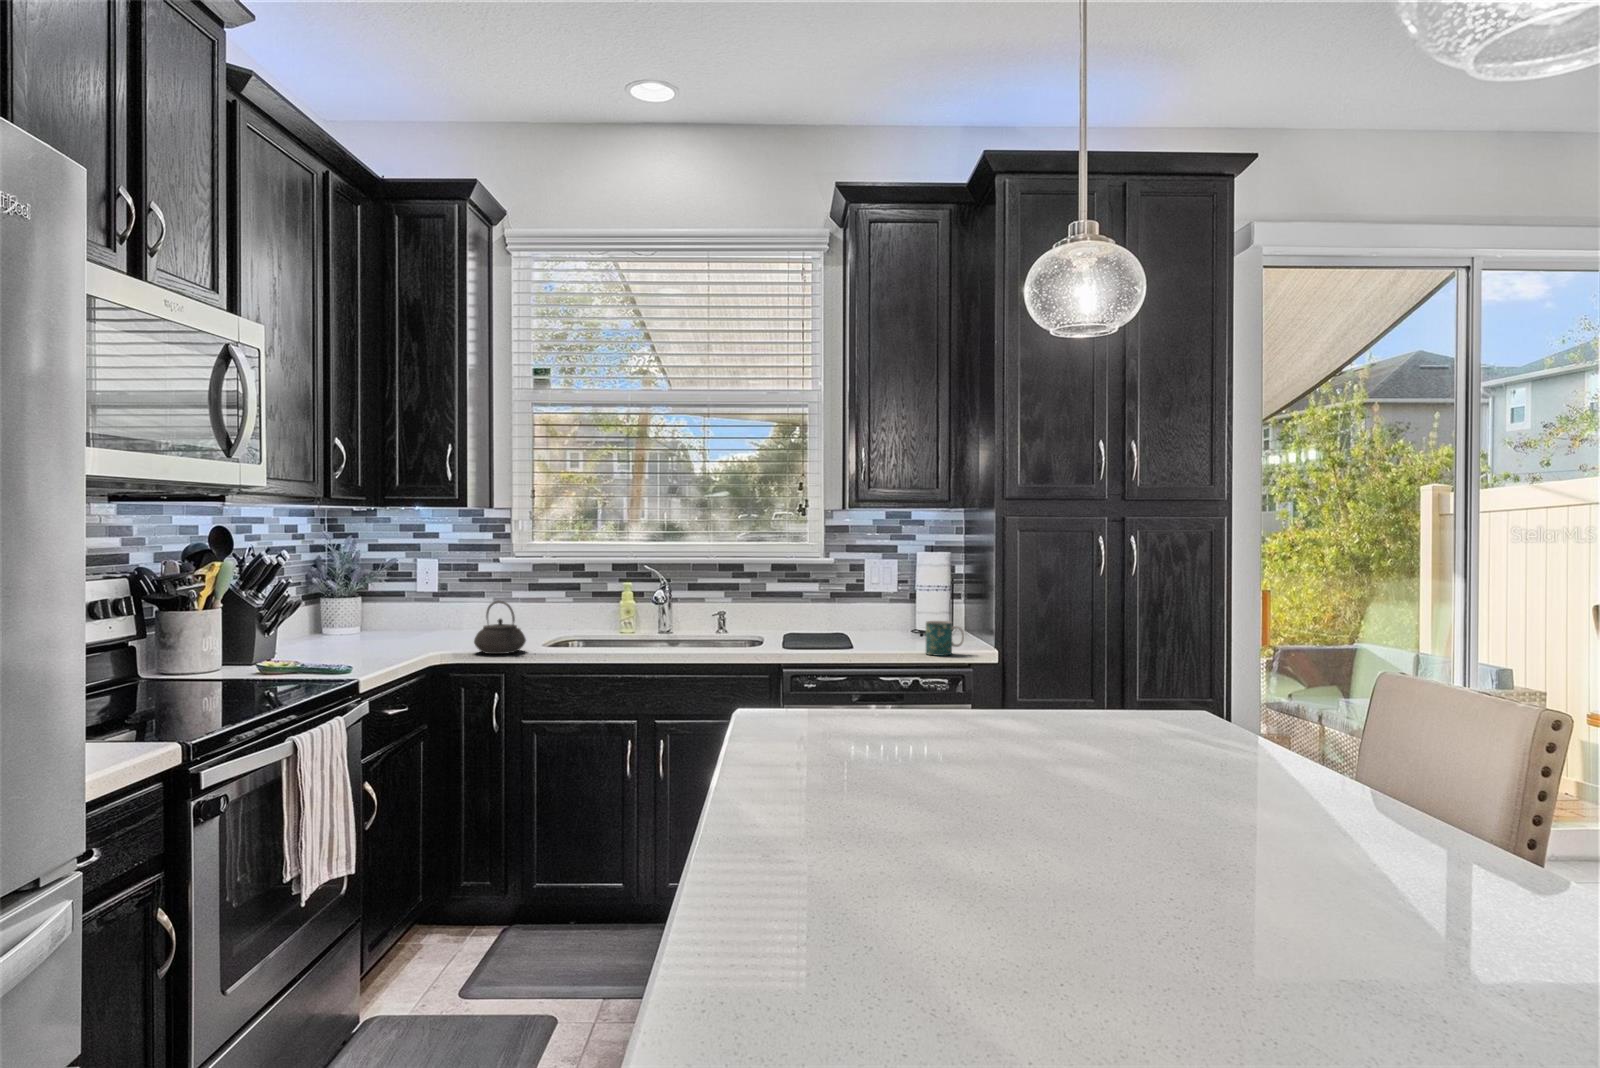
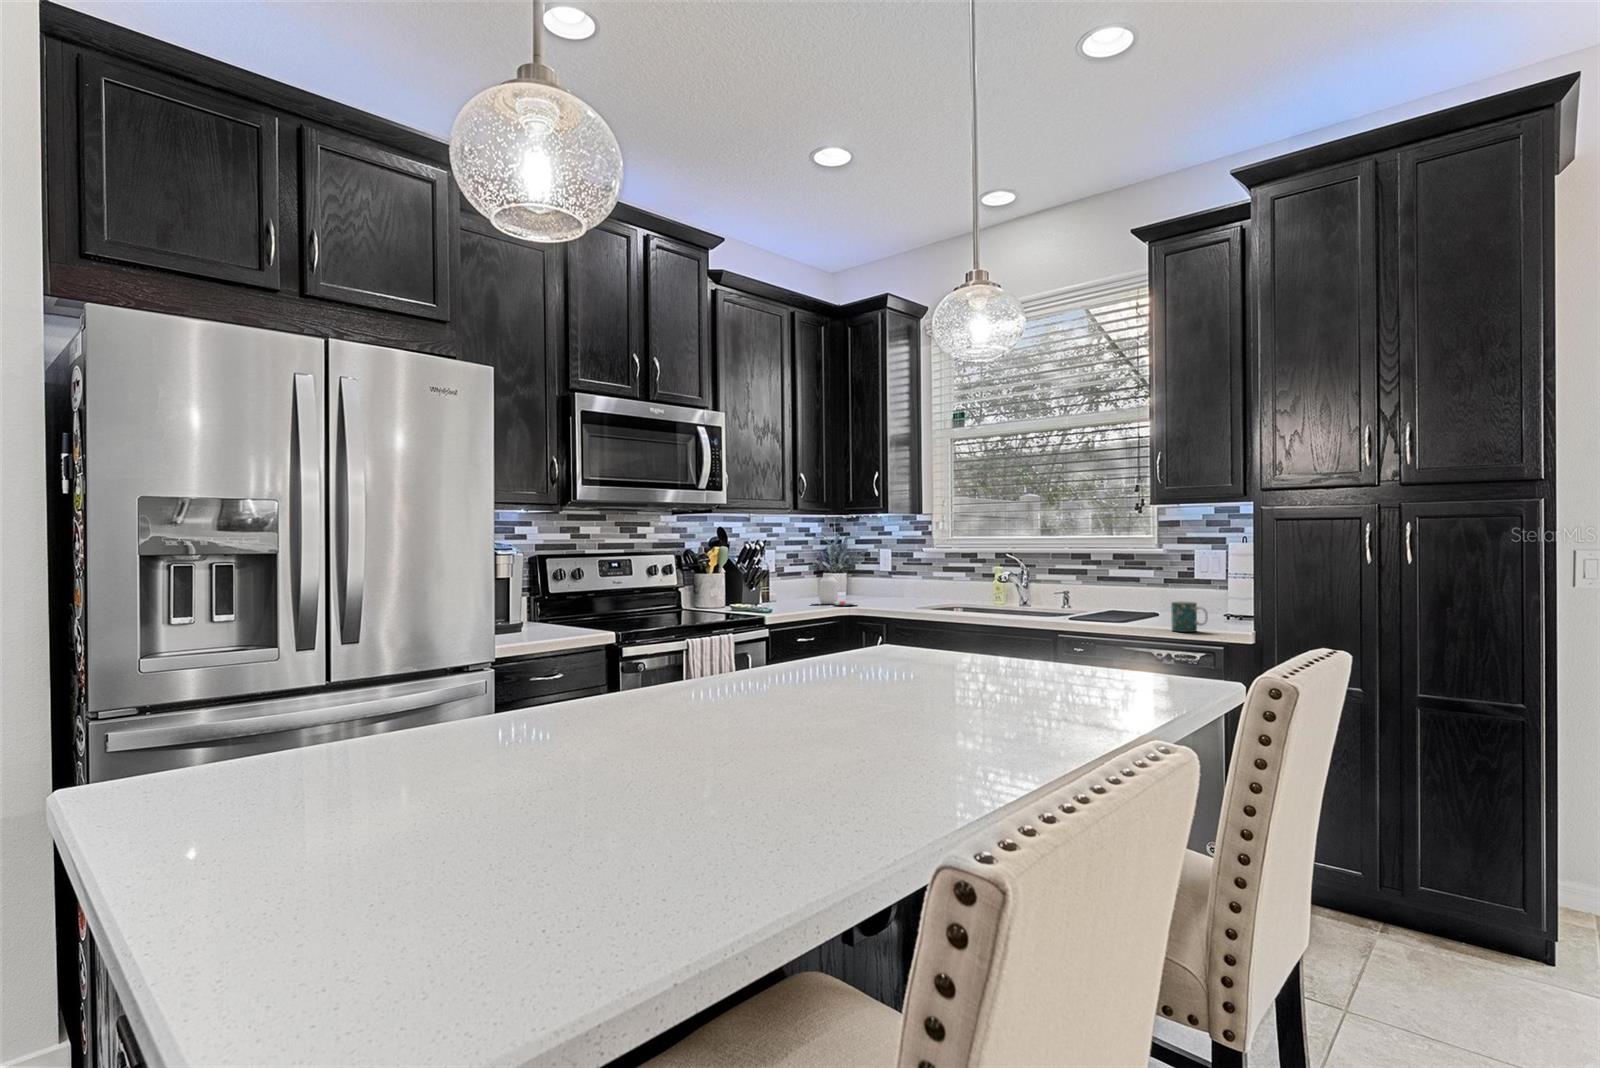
jar: none [360,600,446,652] -> present [819,573,856,605]
teapot: present [474,601,526,654] -> none [861,575,895,610]

